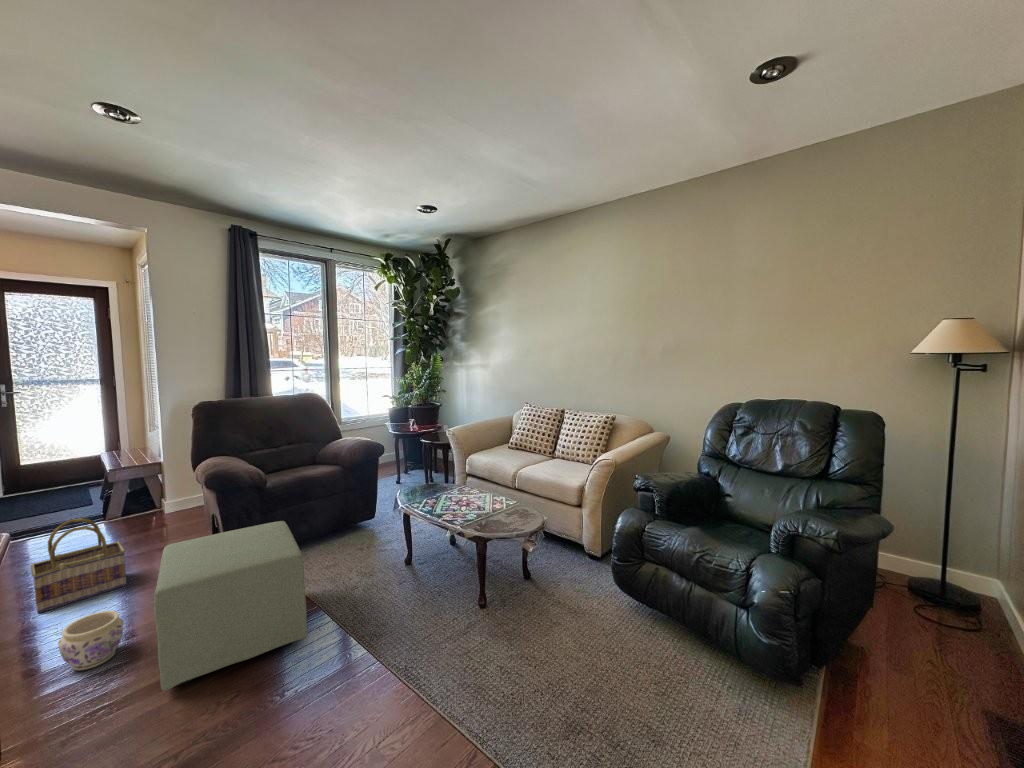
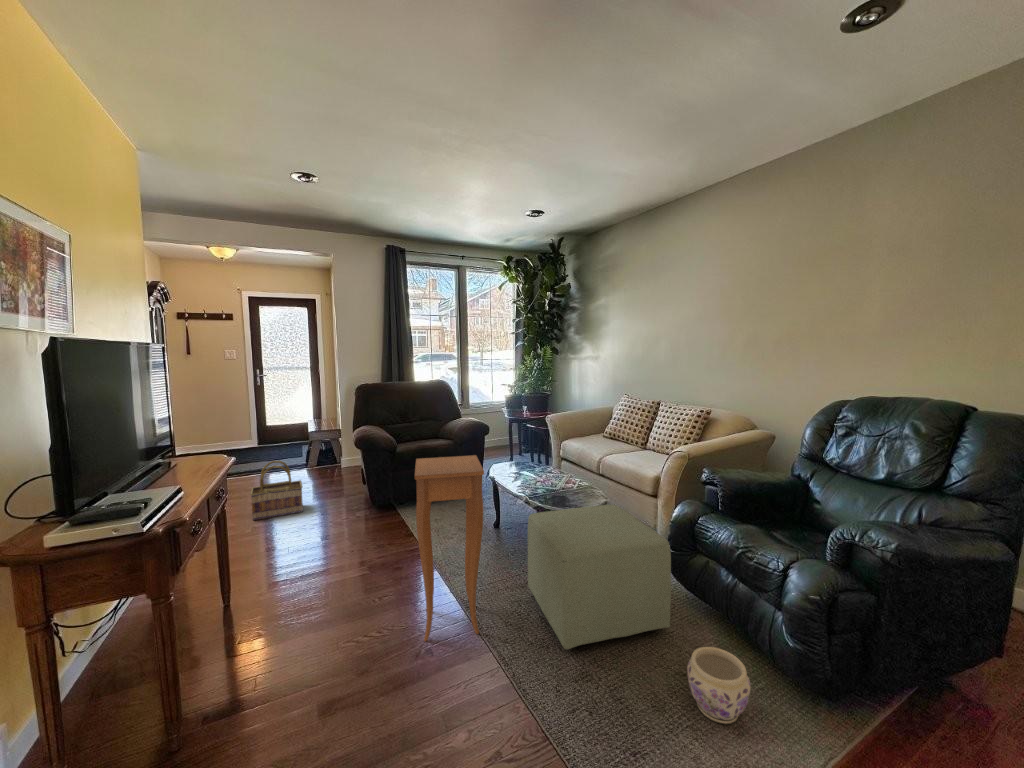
side table: none [347,488,449,734] -> present [415,455,484,641]
ottoman: present [154,521,307,691] -> present [528,504,671,650]
planter: present [58,611,124,671] -> present [687,647,751,725]

